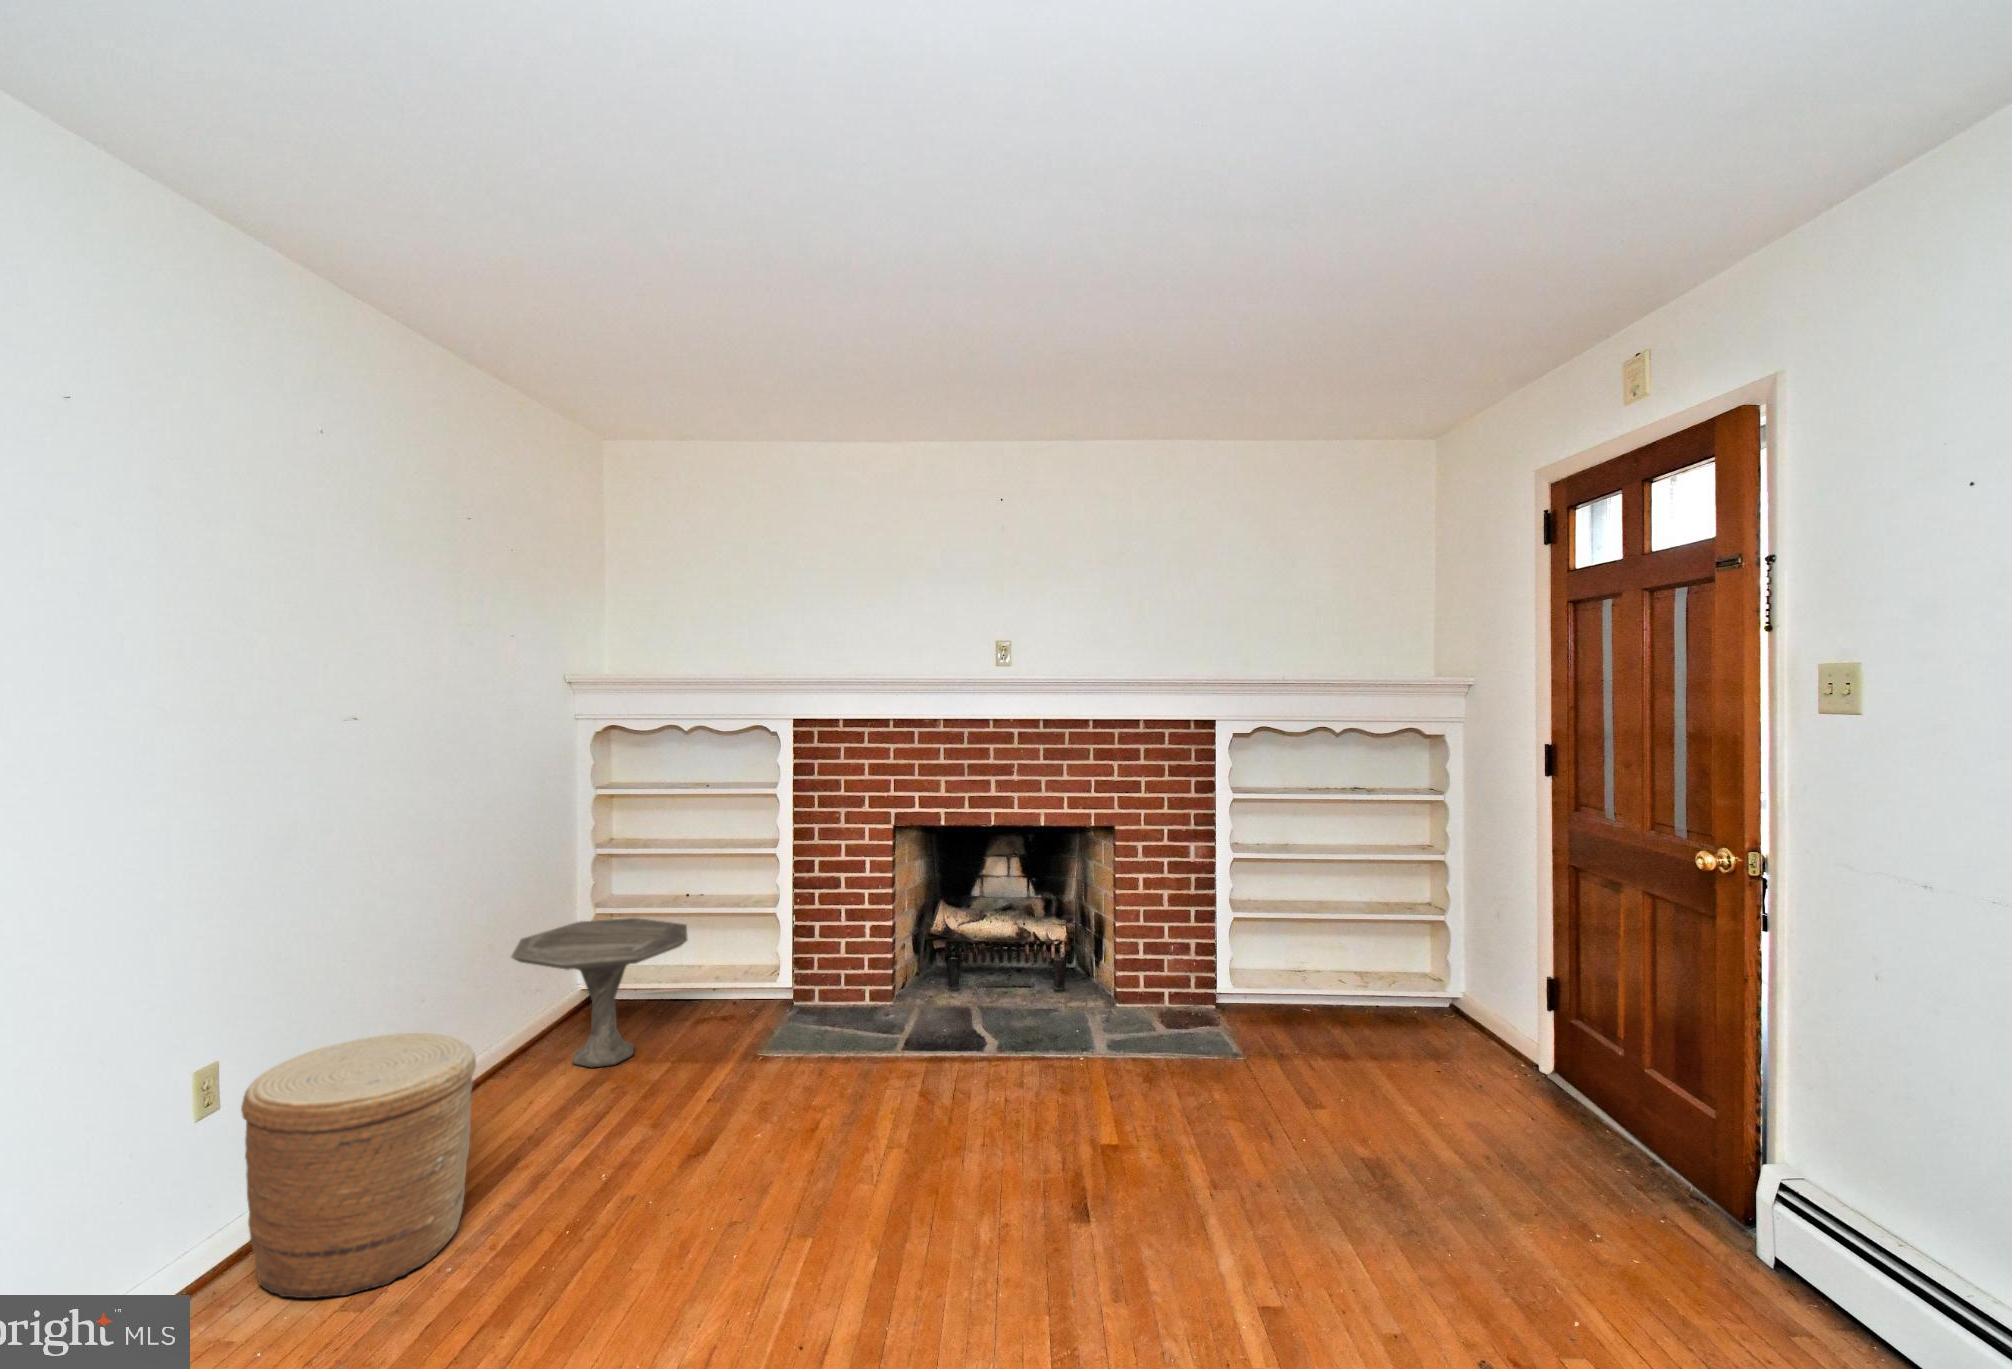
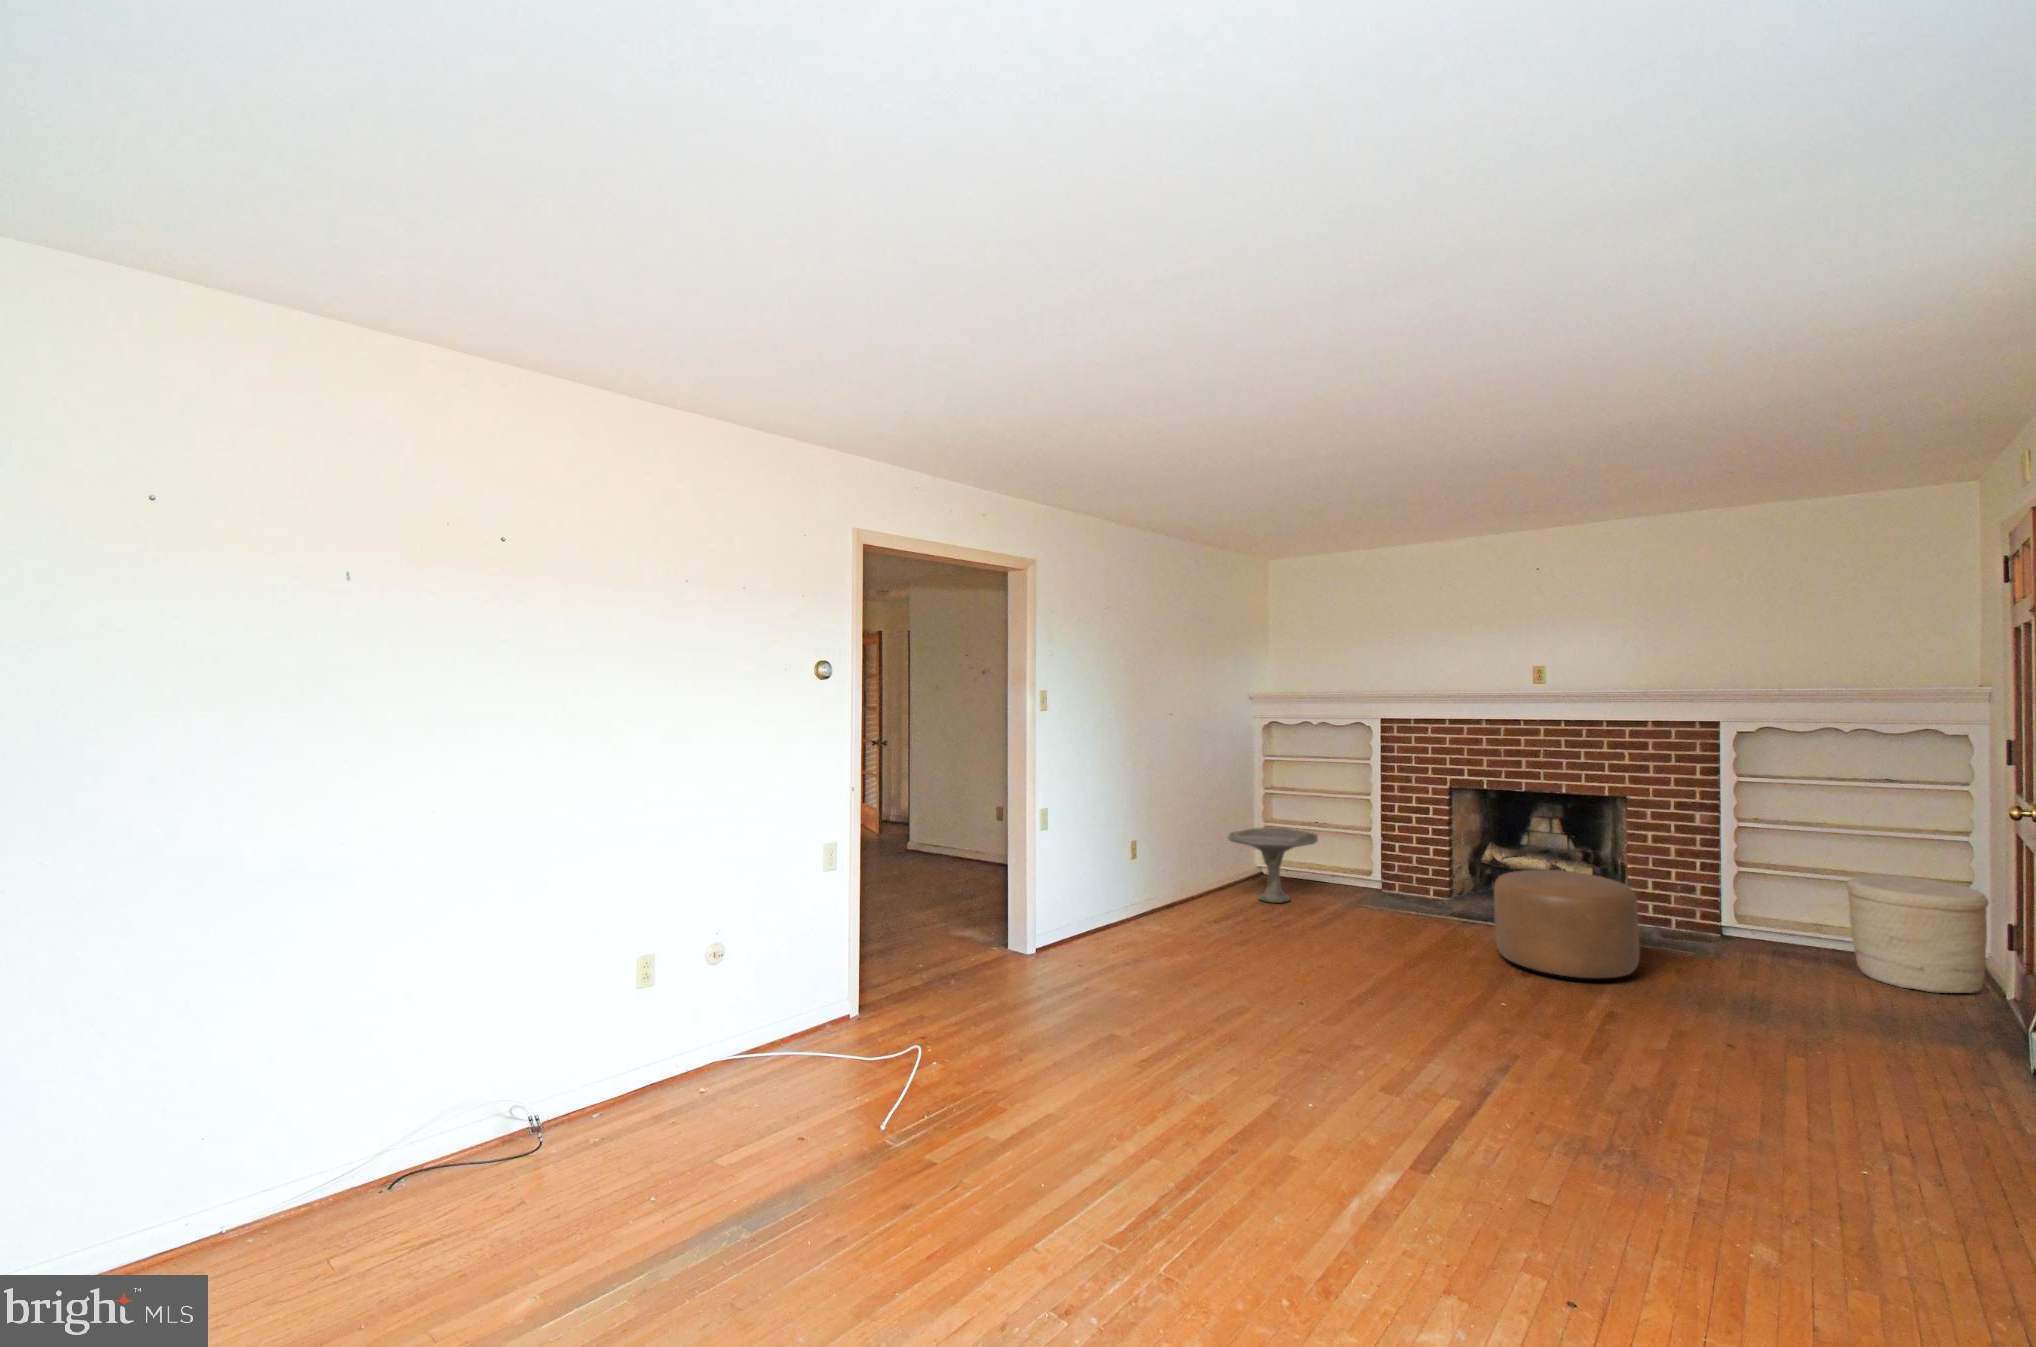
ottoman: none [985,959,1187,1157] -> present [1494,870,1639,978]
woven basket: present [241,1033,476,1298] -> present [1847,875,1989,993]

